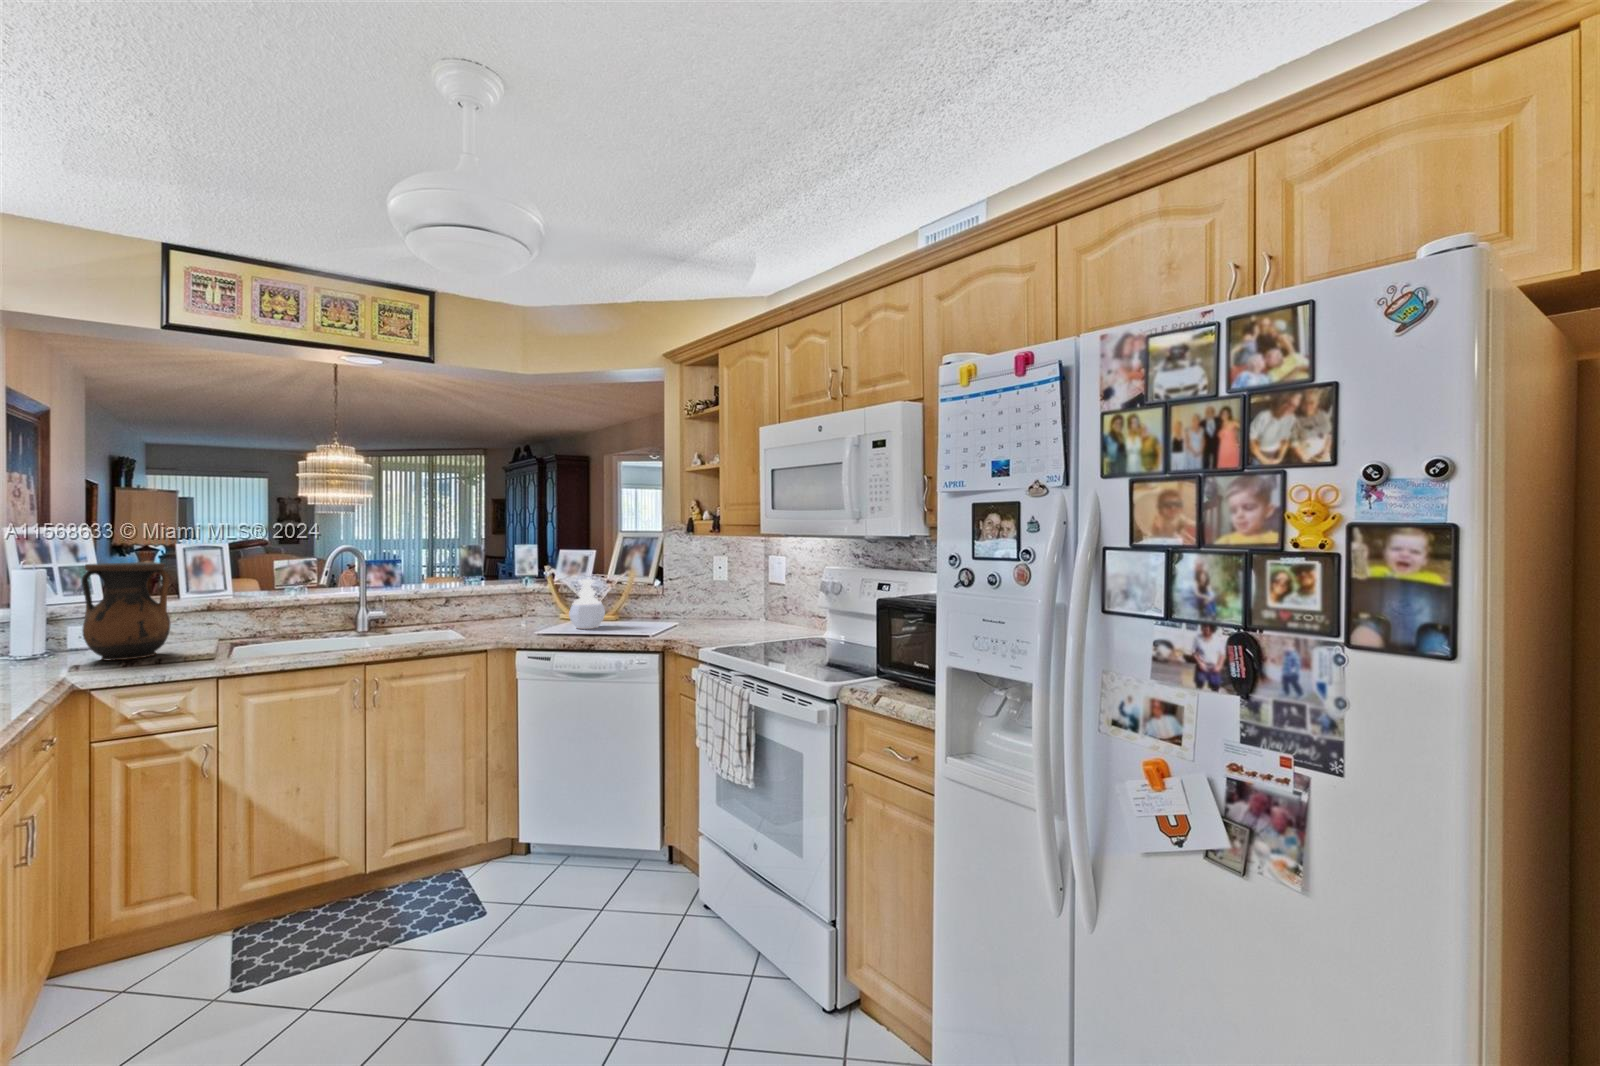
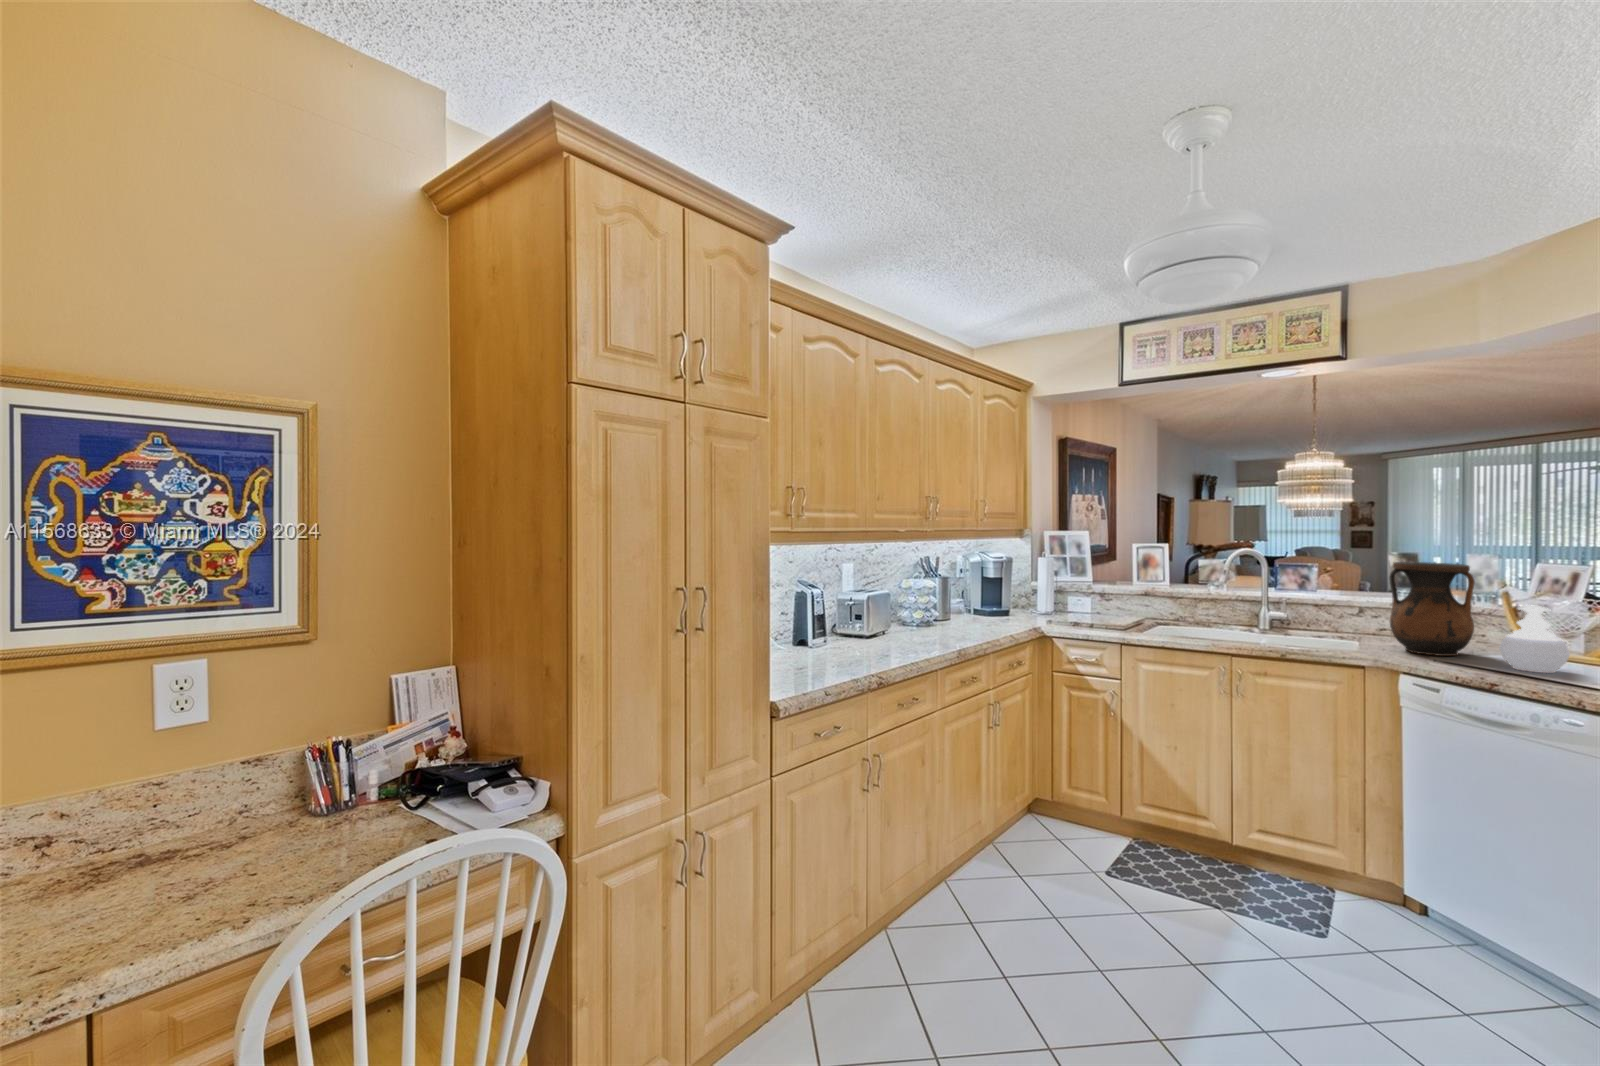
vase: present [82,563,170,660] -> present [1389,562,1475,656]

